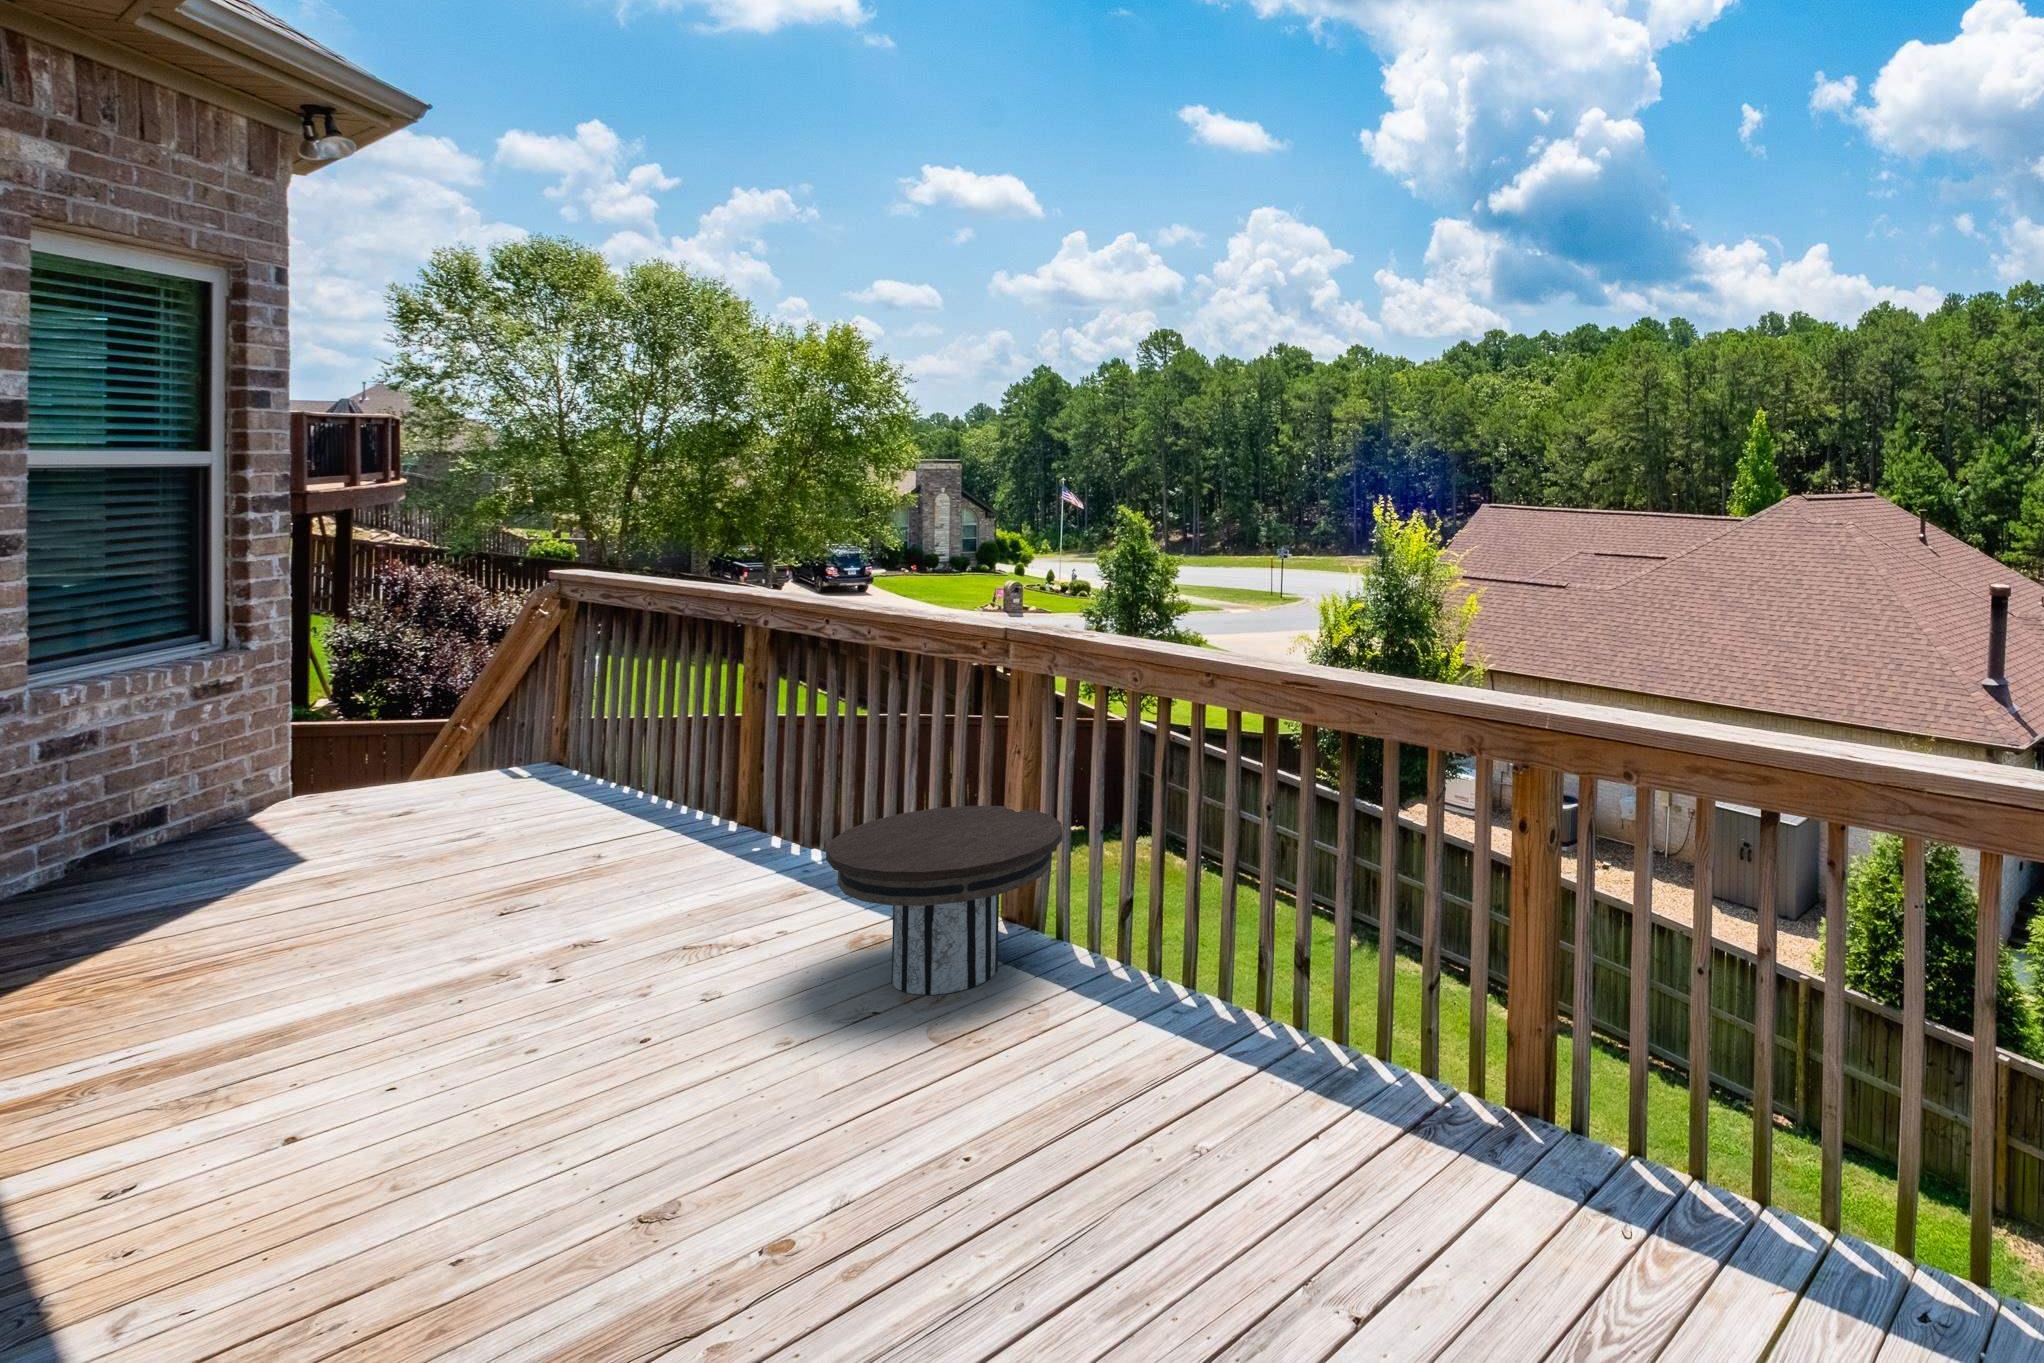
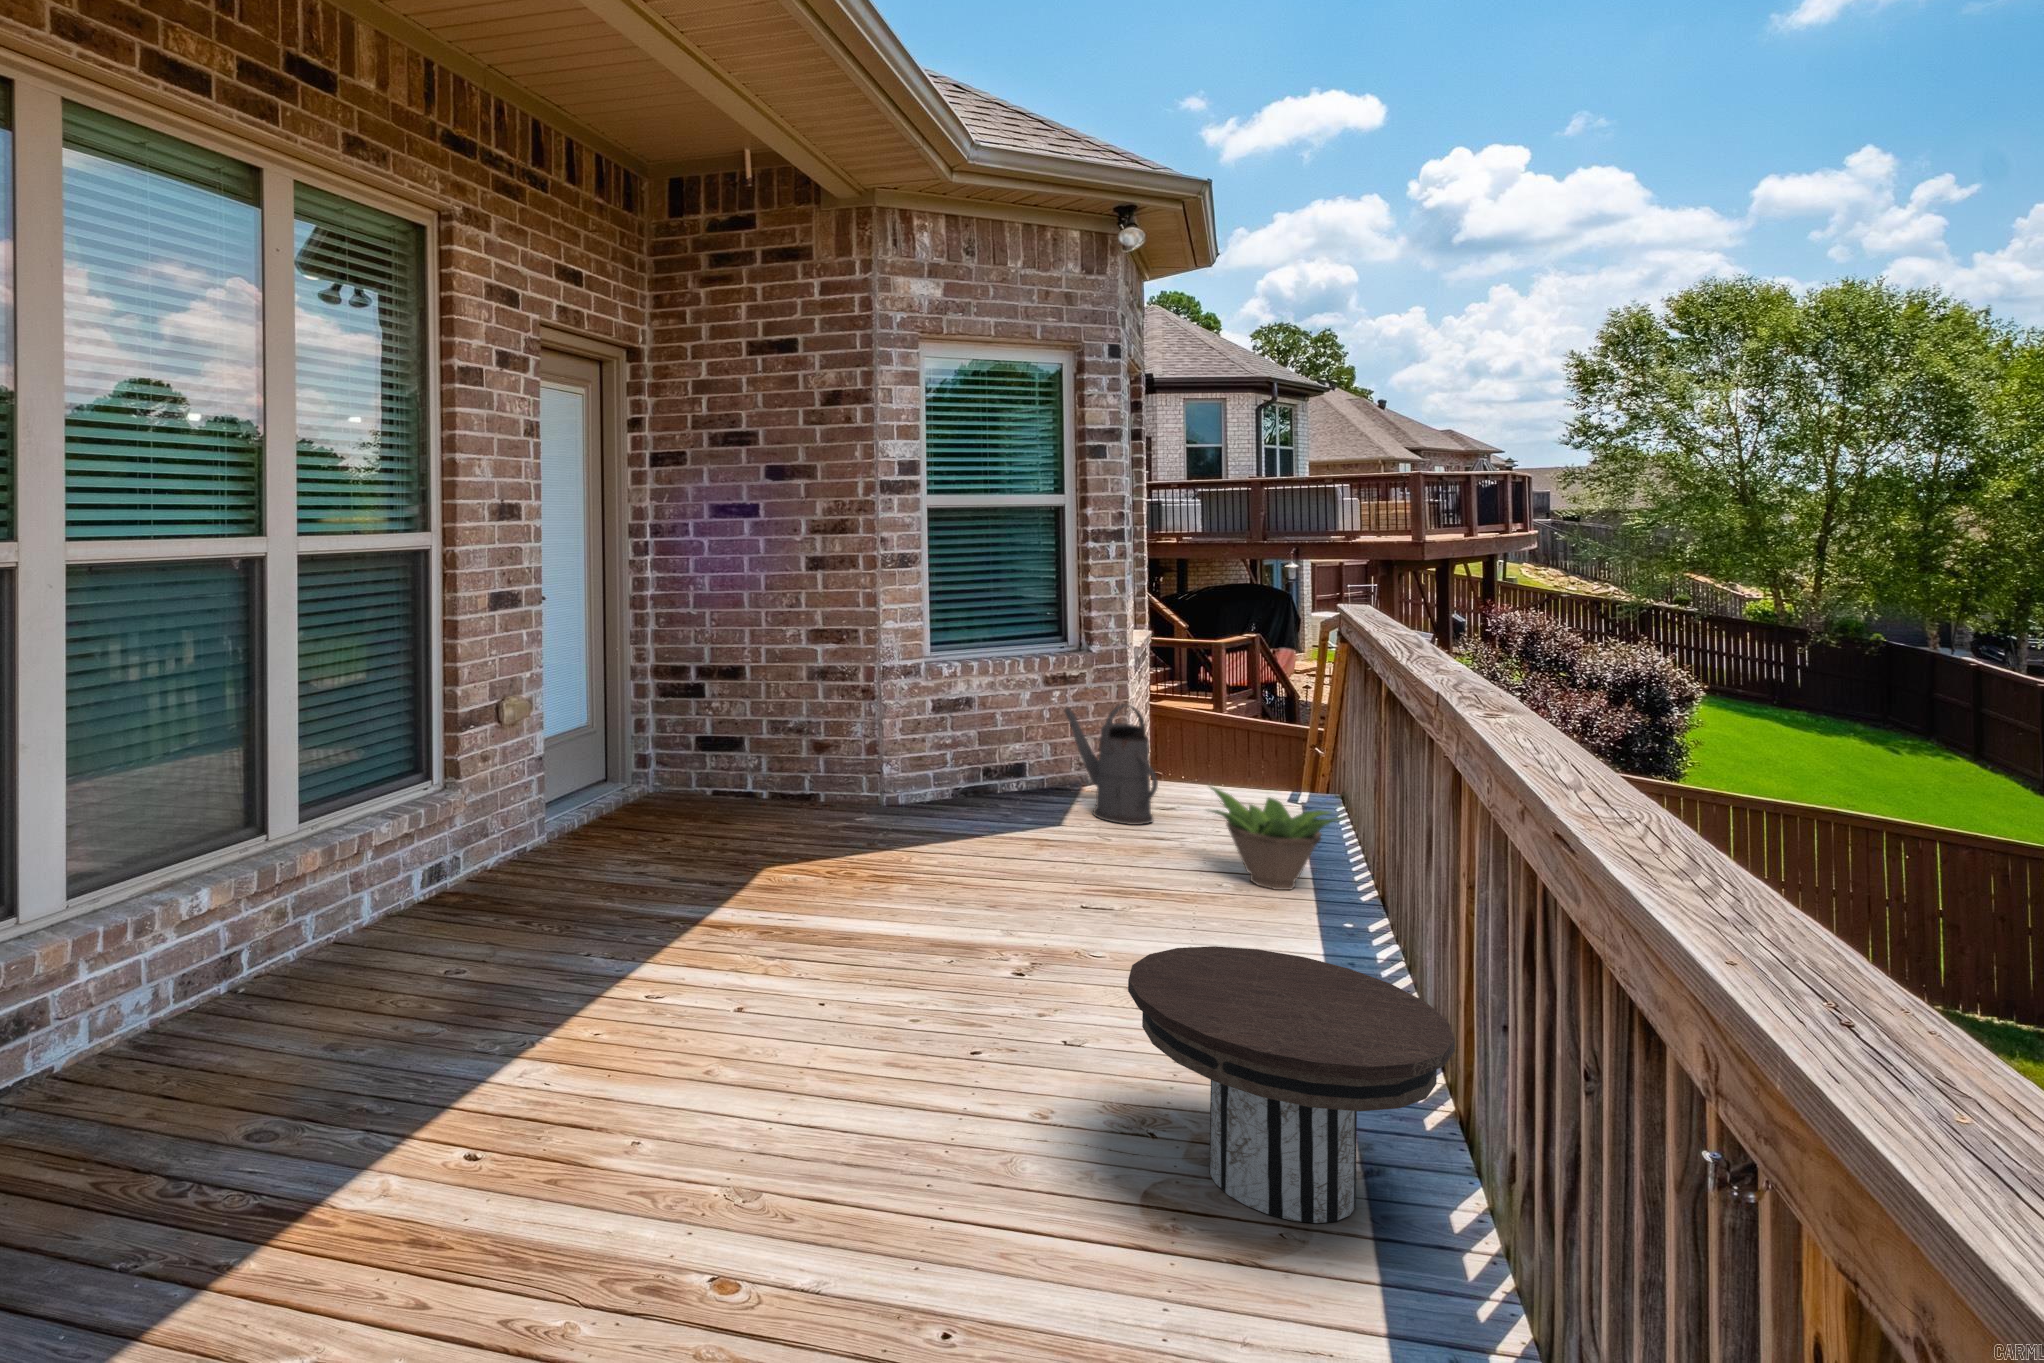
watering can: none [224,694,406,835] -> present [1065,704,1158,825]
decorative plant: none [513,742,673,830] -> present [1210,786,1341,890]

